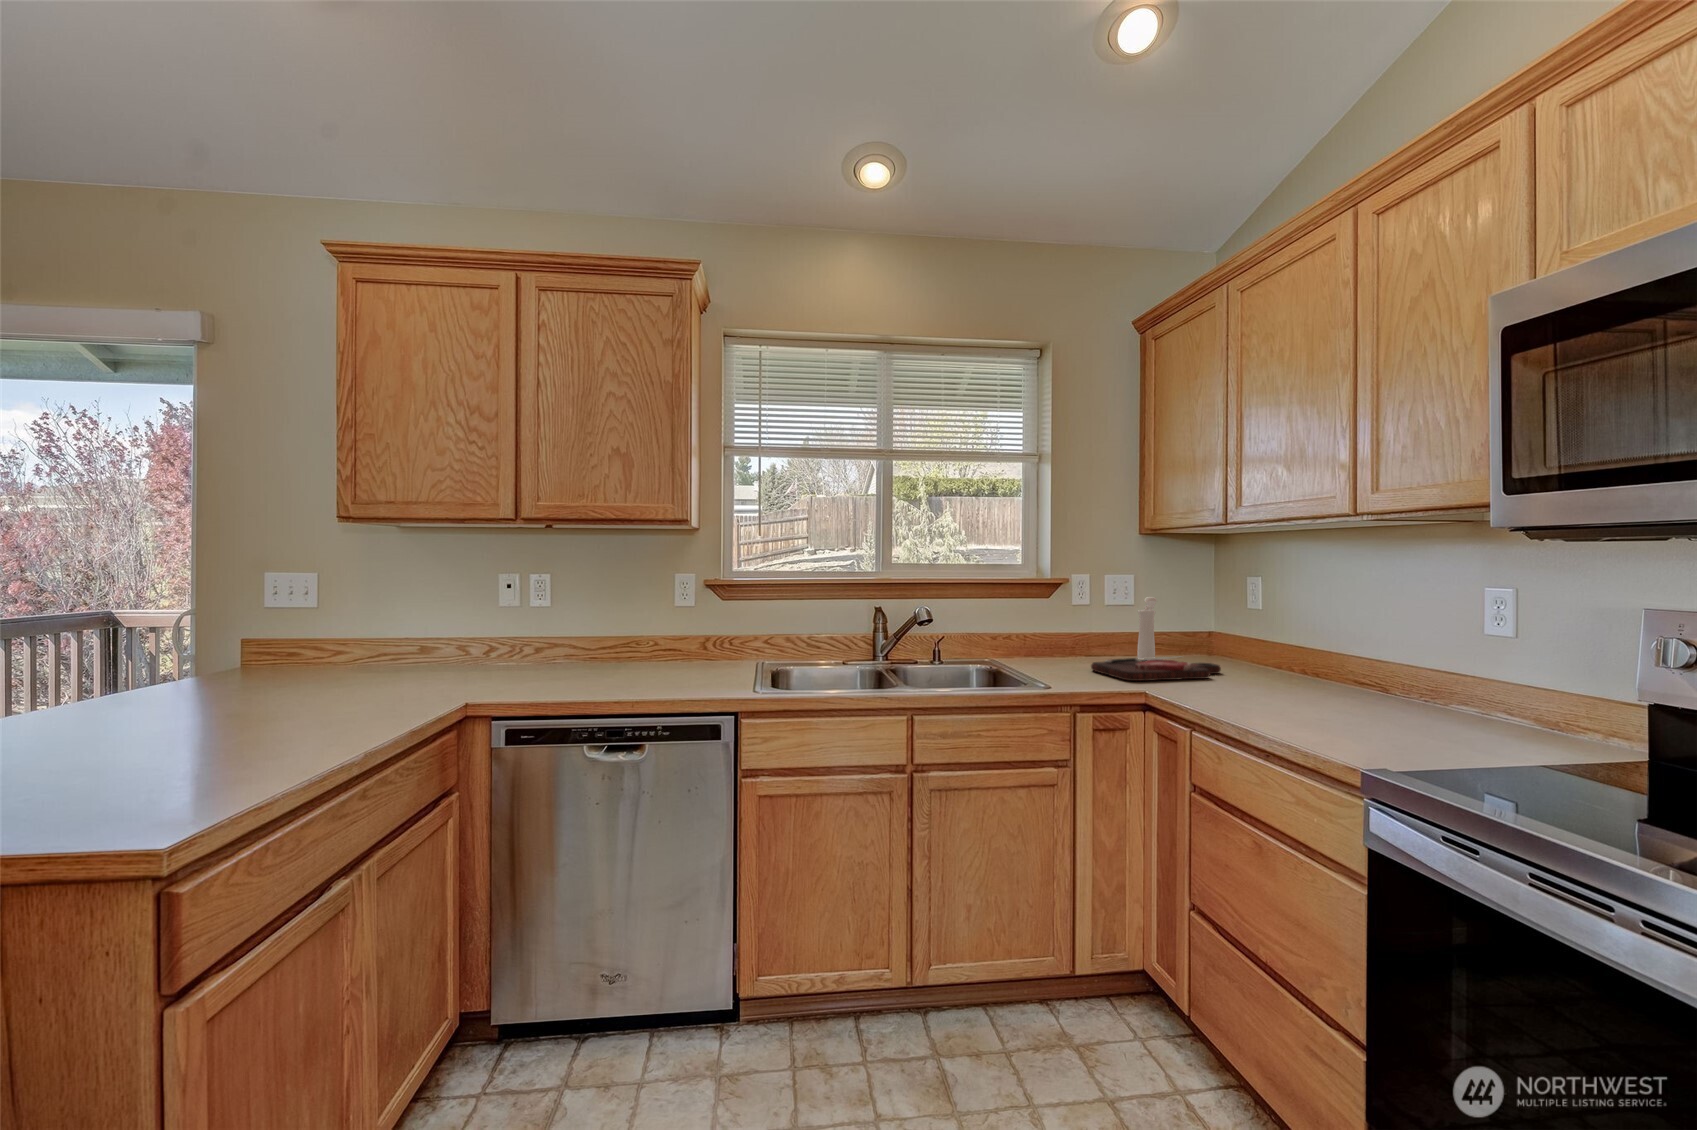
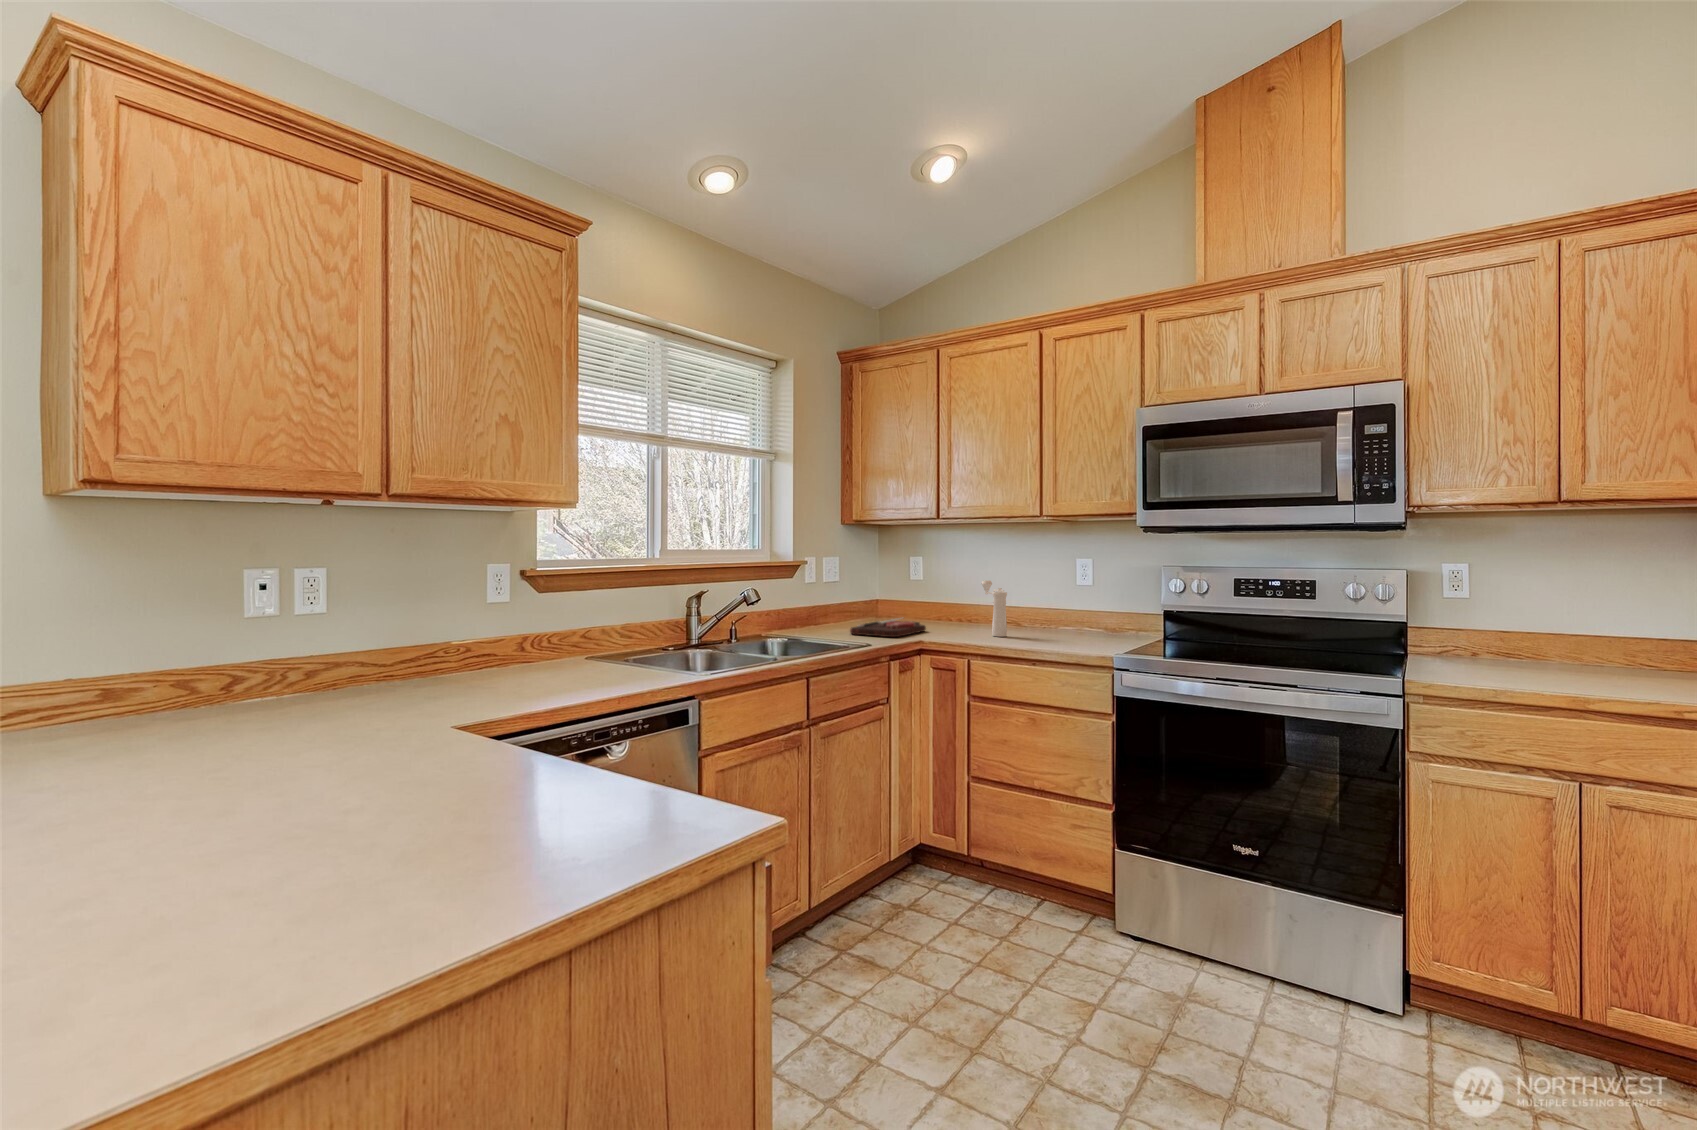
pepper mill: present [1137,597,1157,659] -> present [981,580,1007,637]

